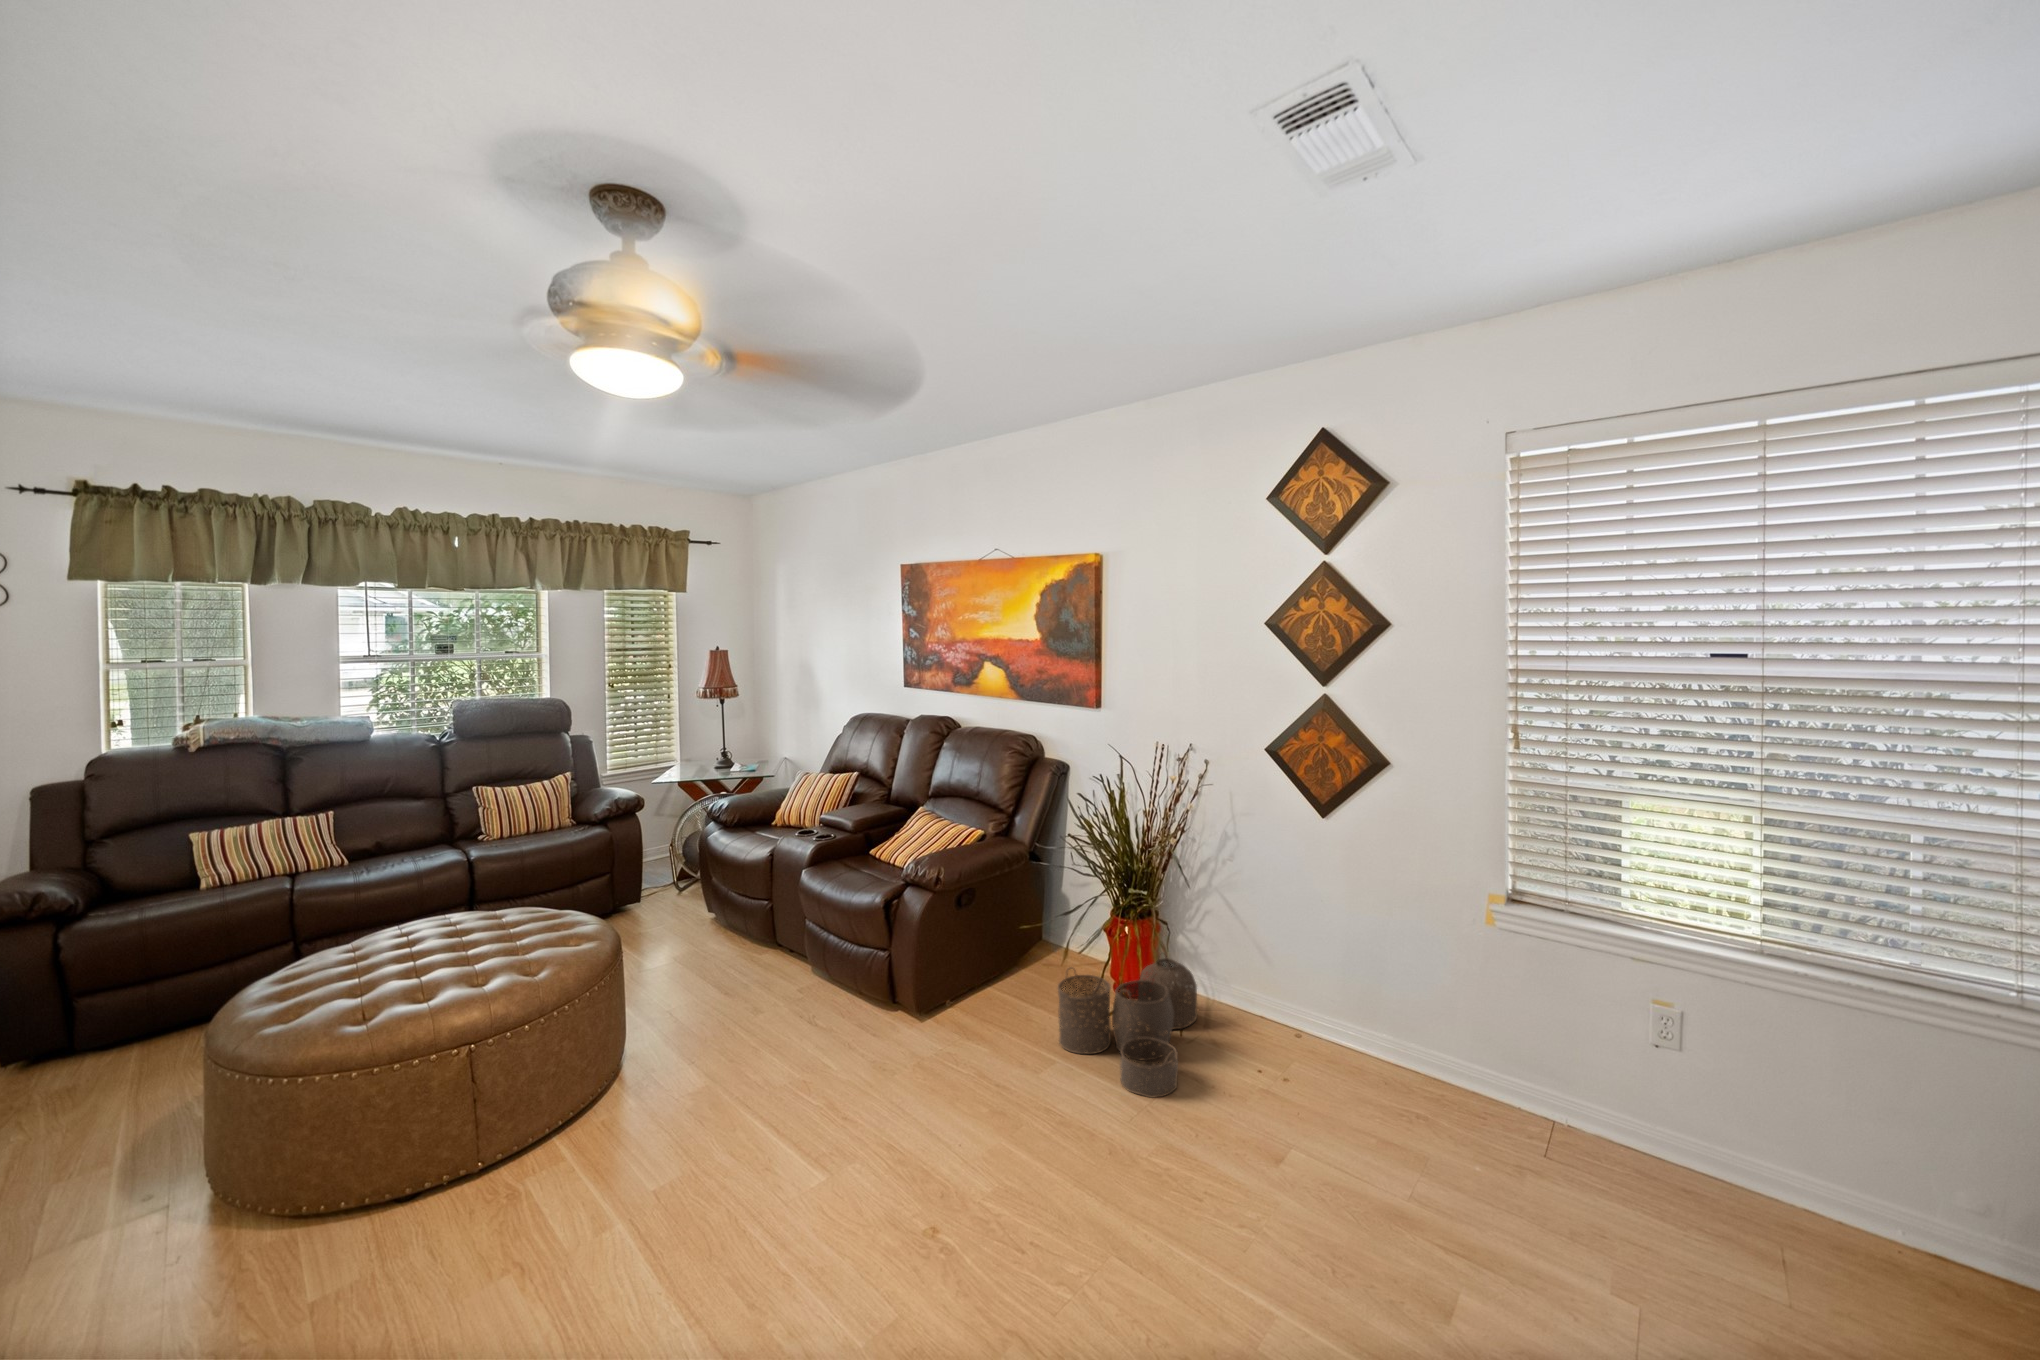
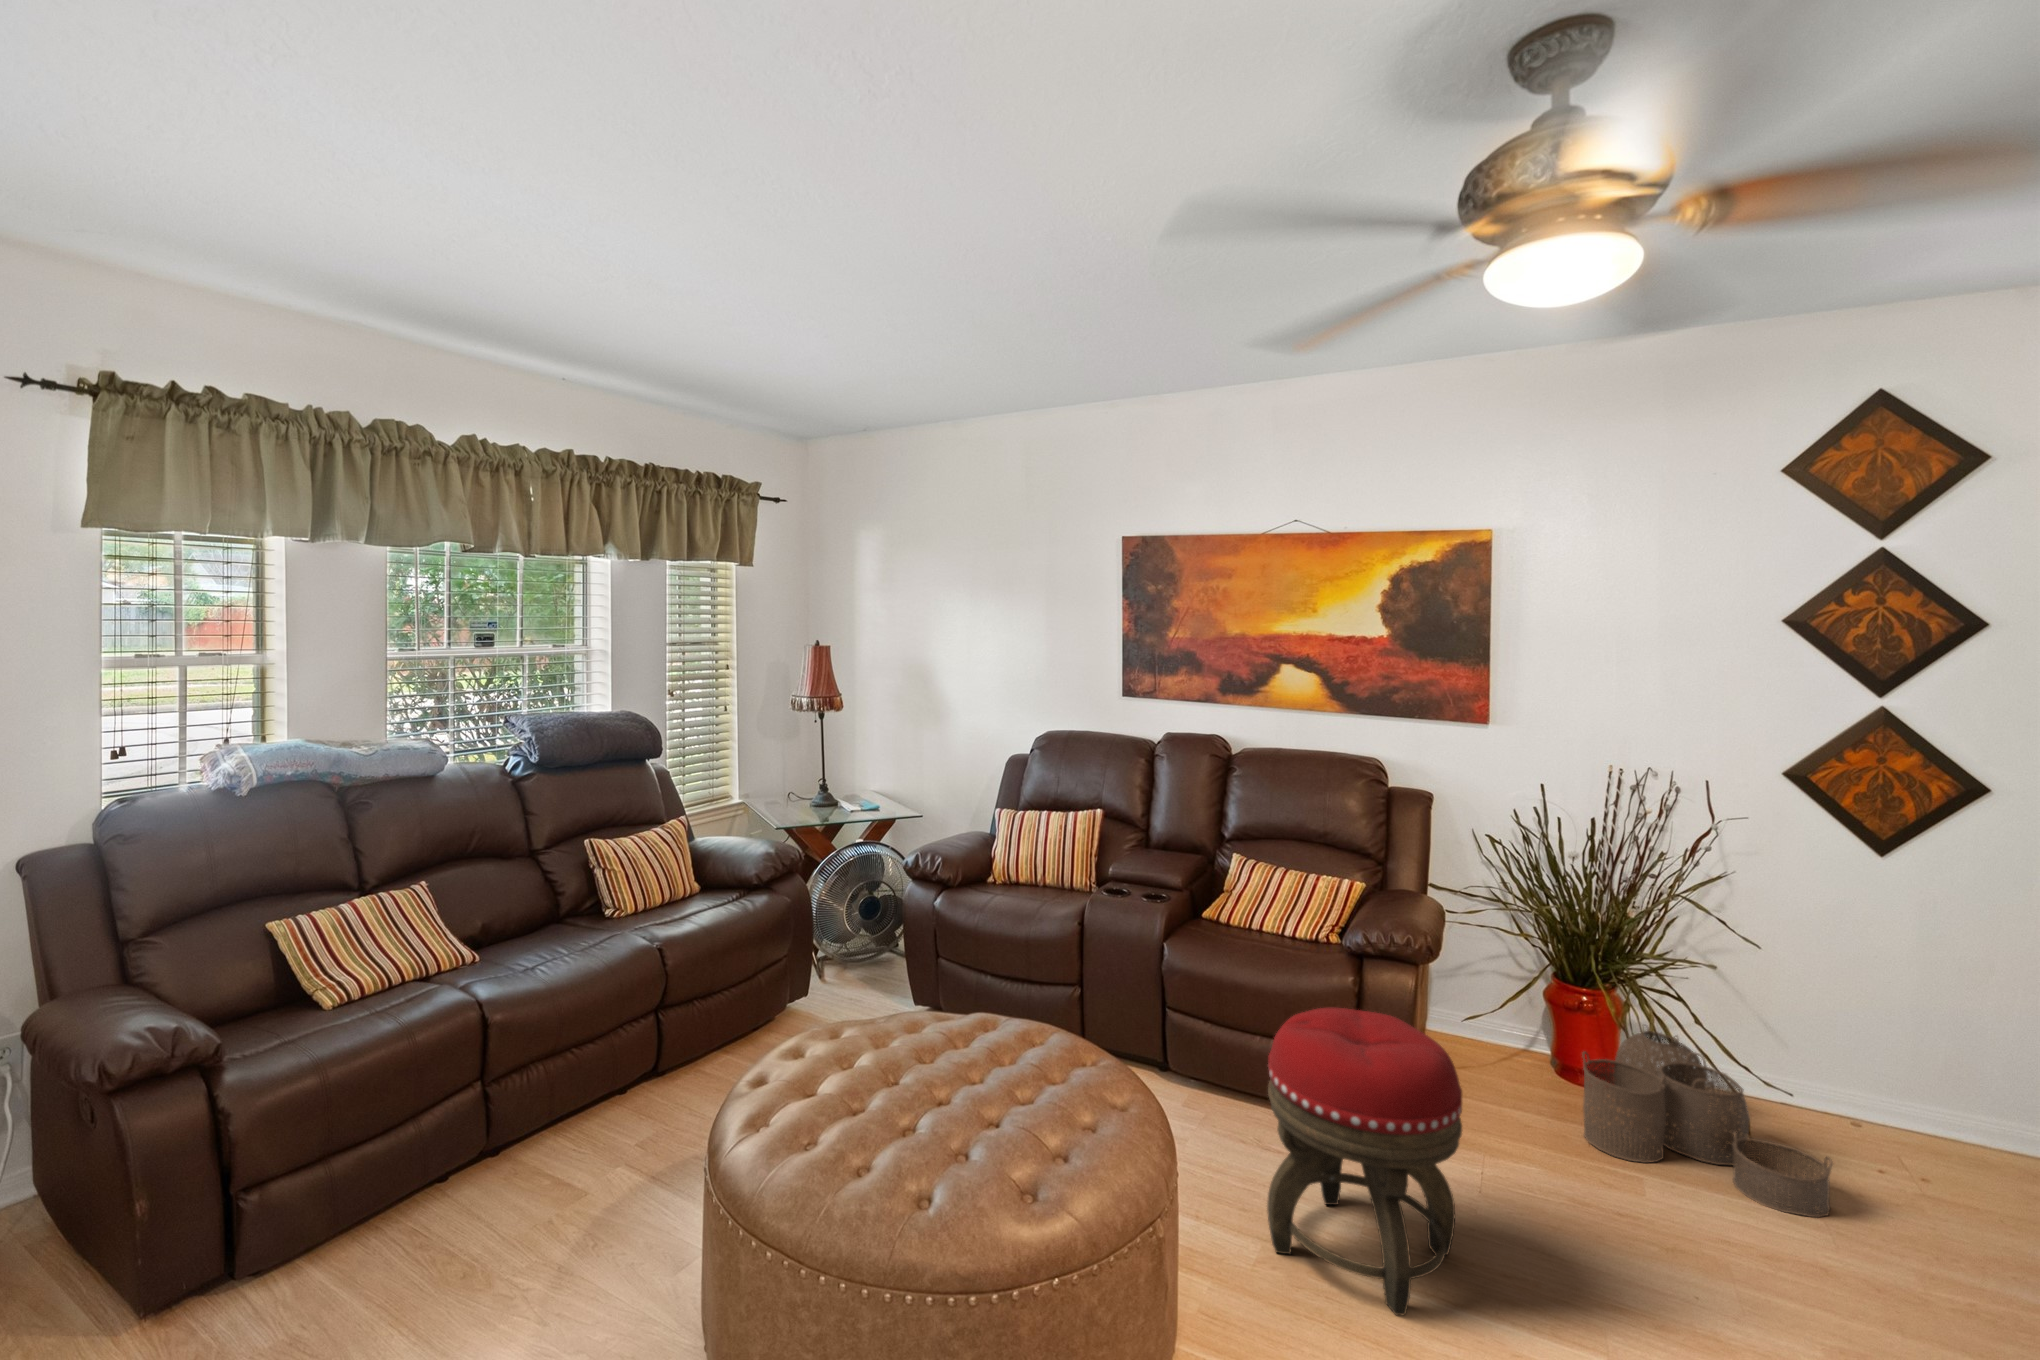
footstool: none [702,915,840,1129] -> present [1267,1007,1462,1315]

